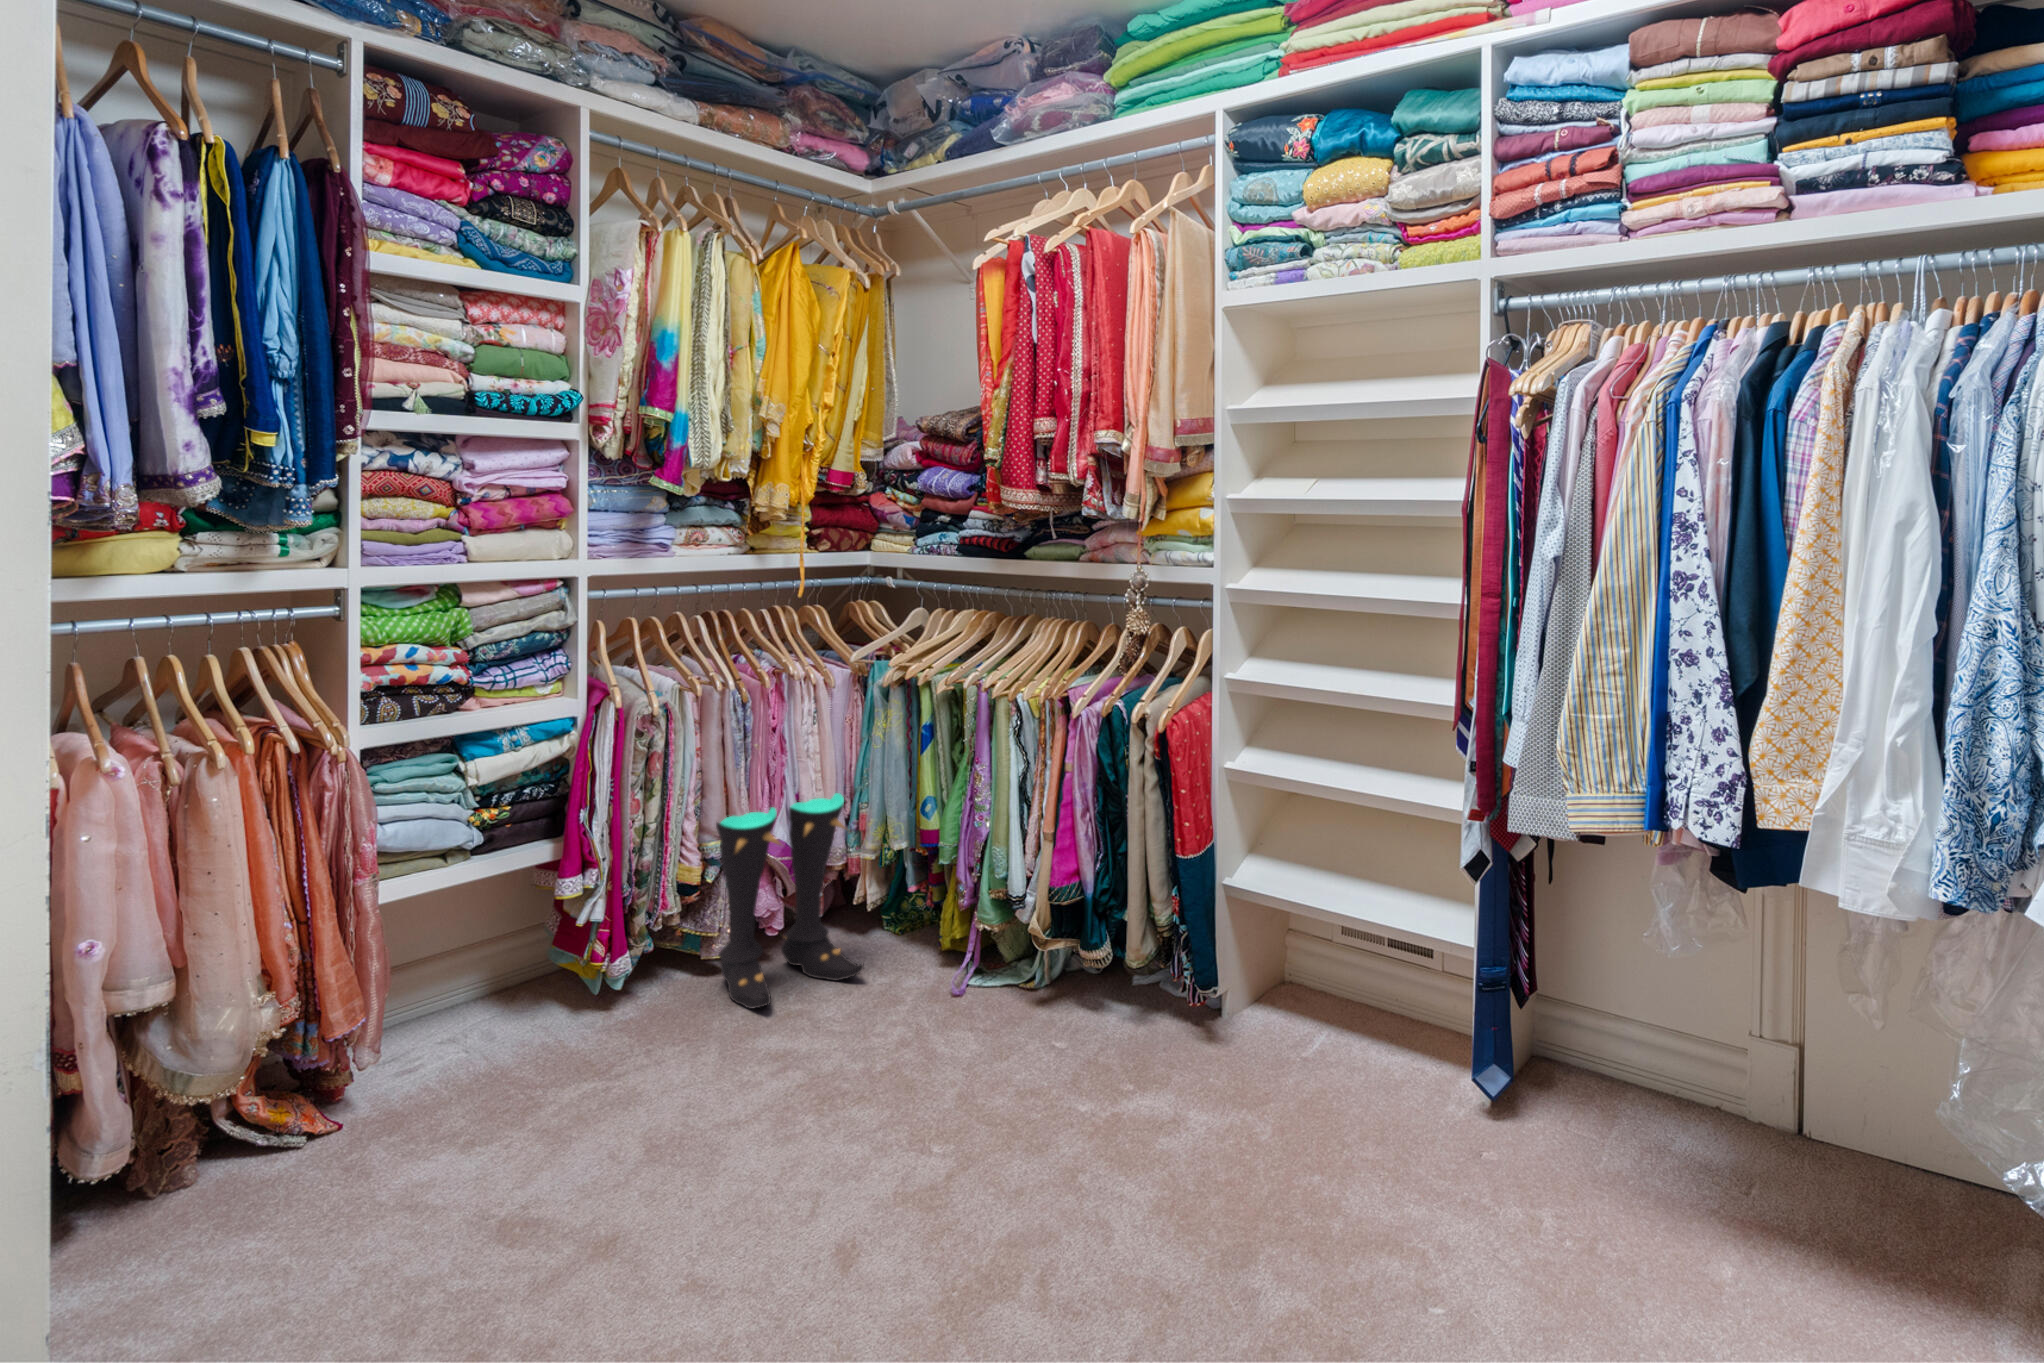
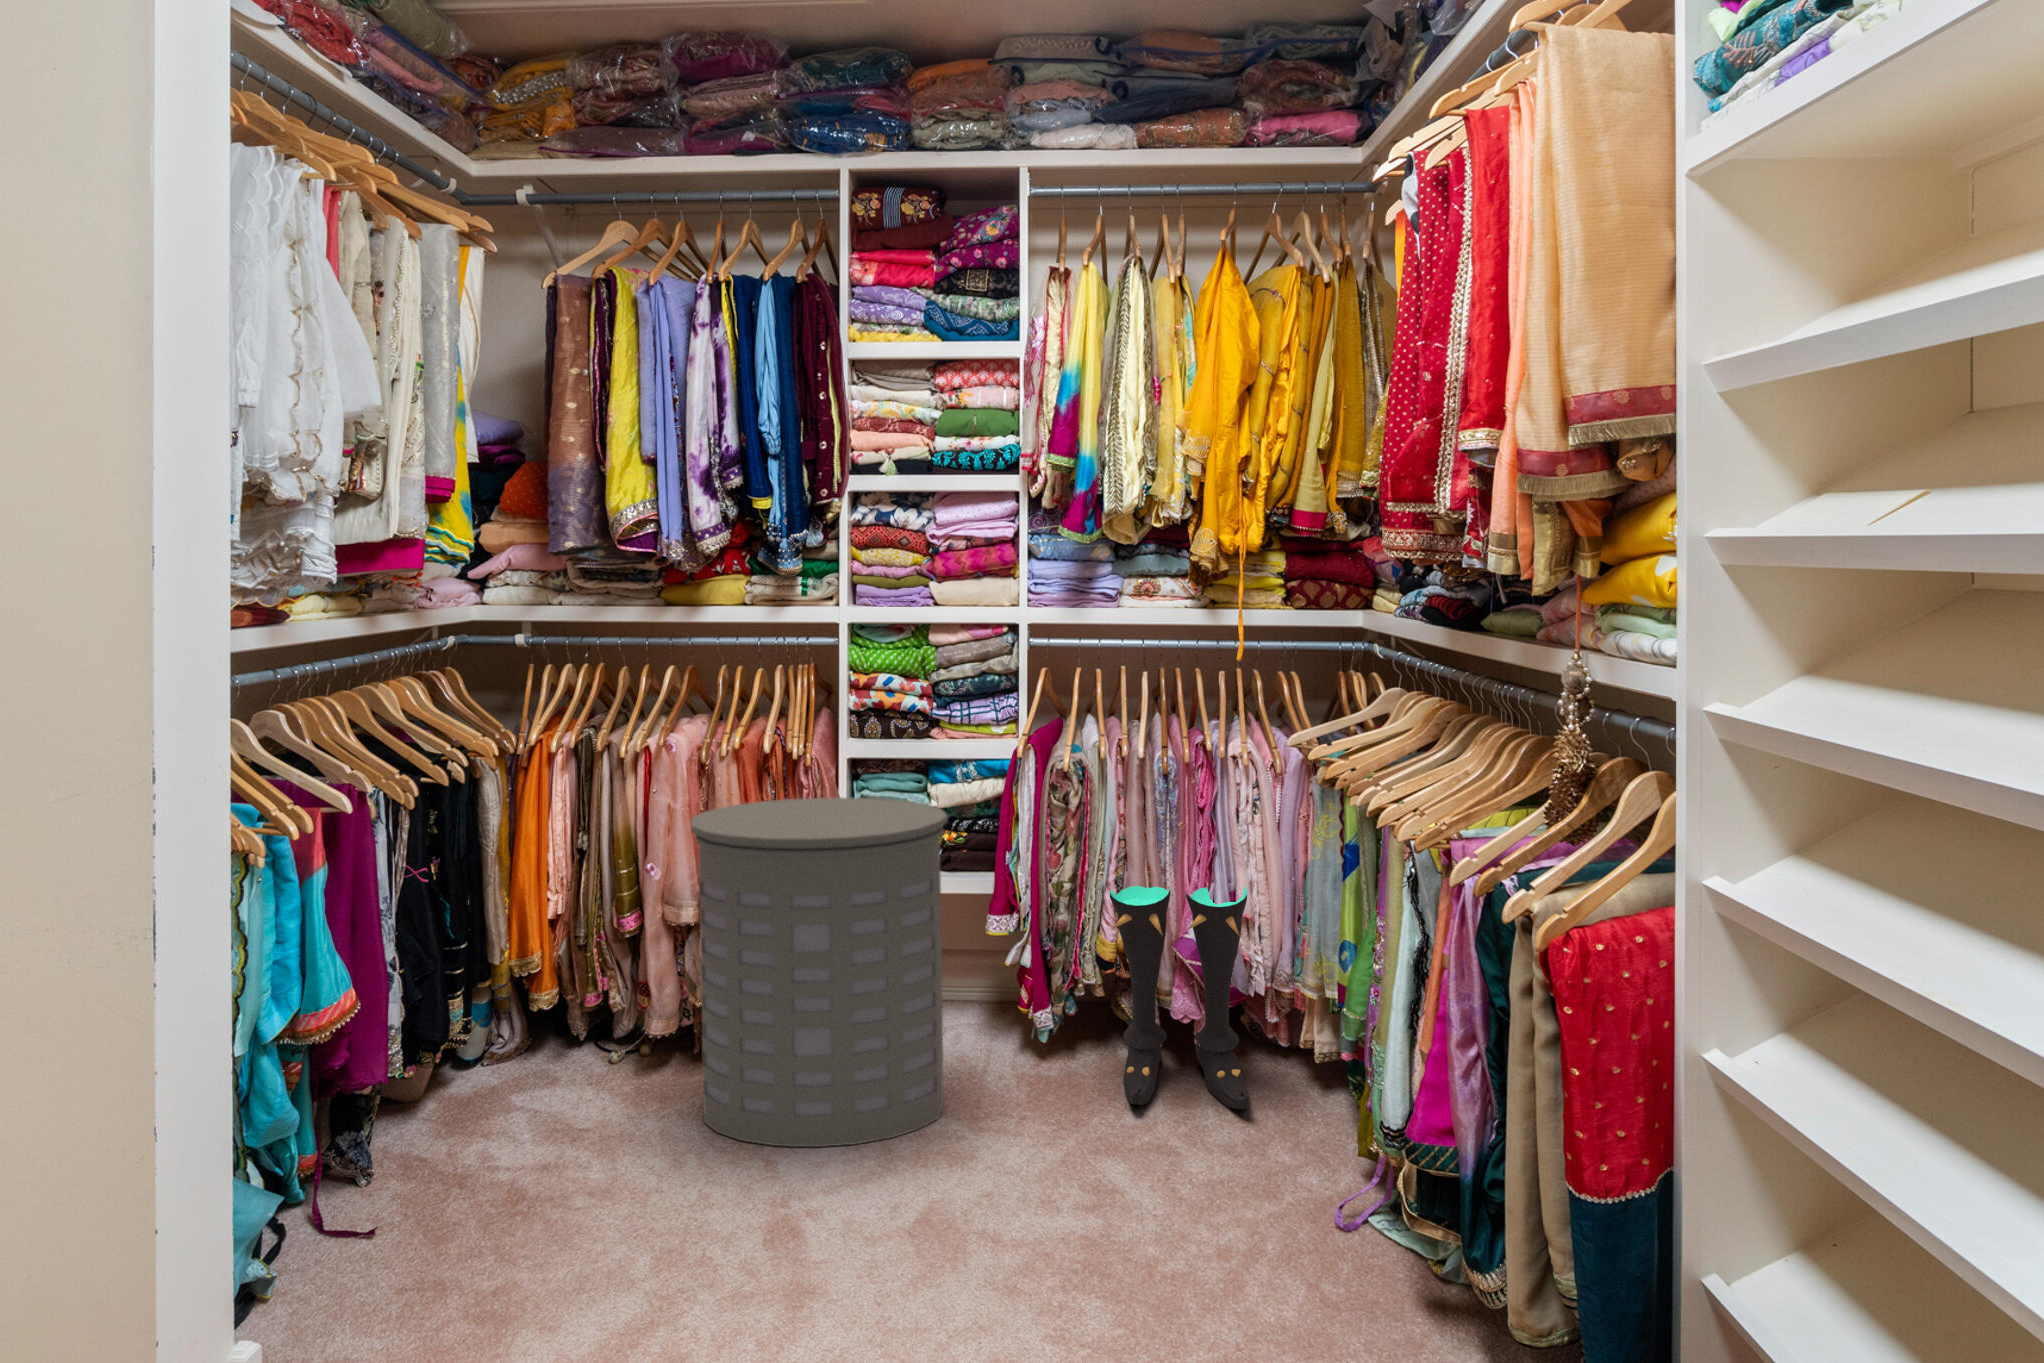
laundry hamper: none [188,772,571,1233] -> present [691,797,948,1147]

